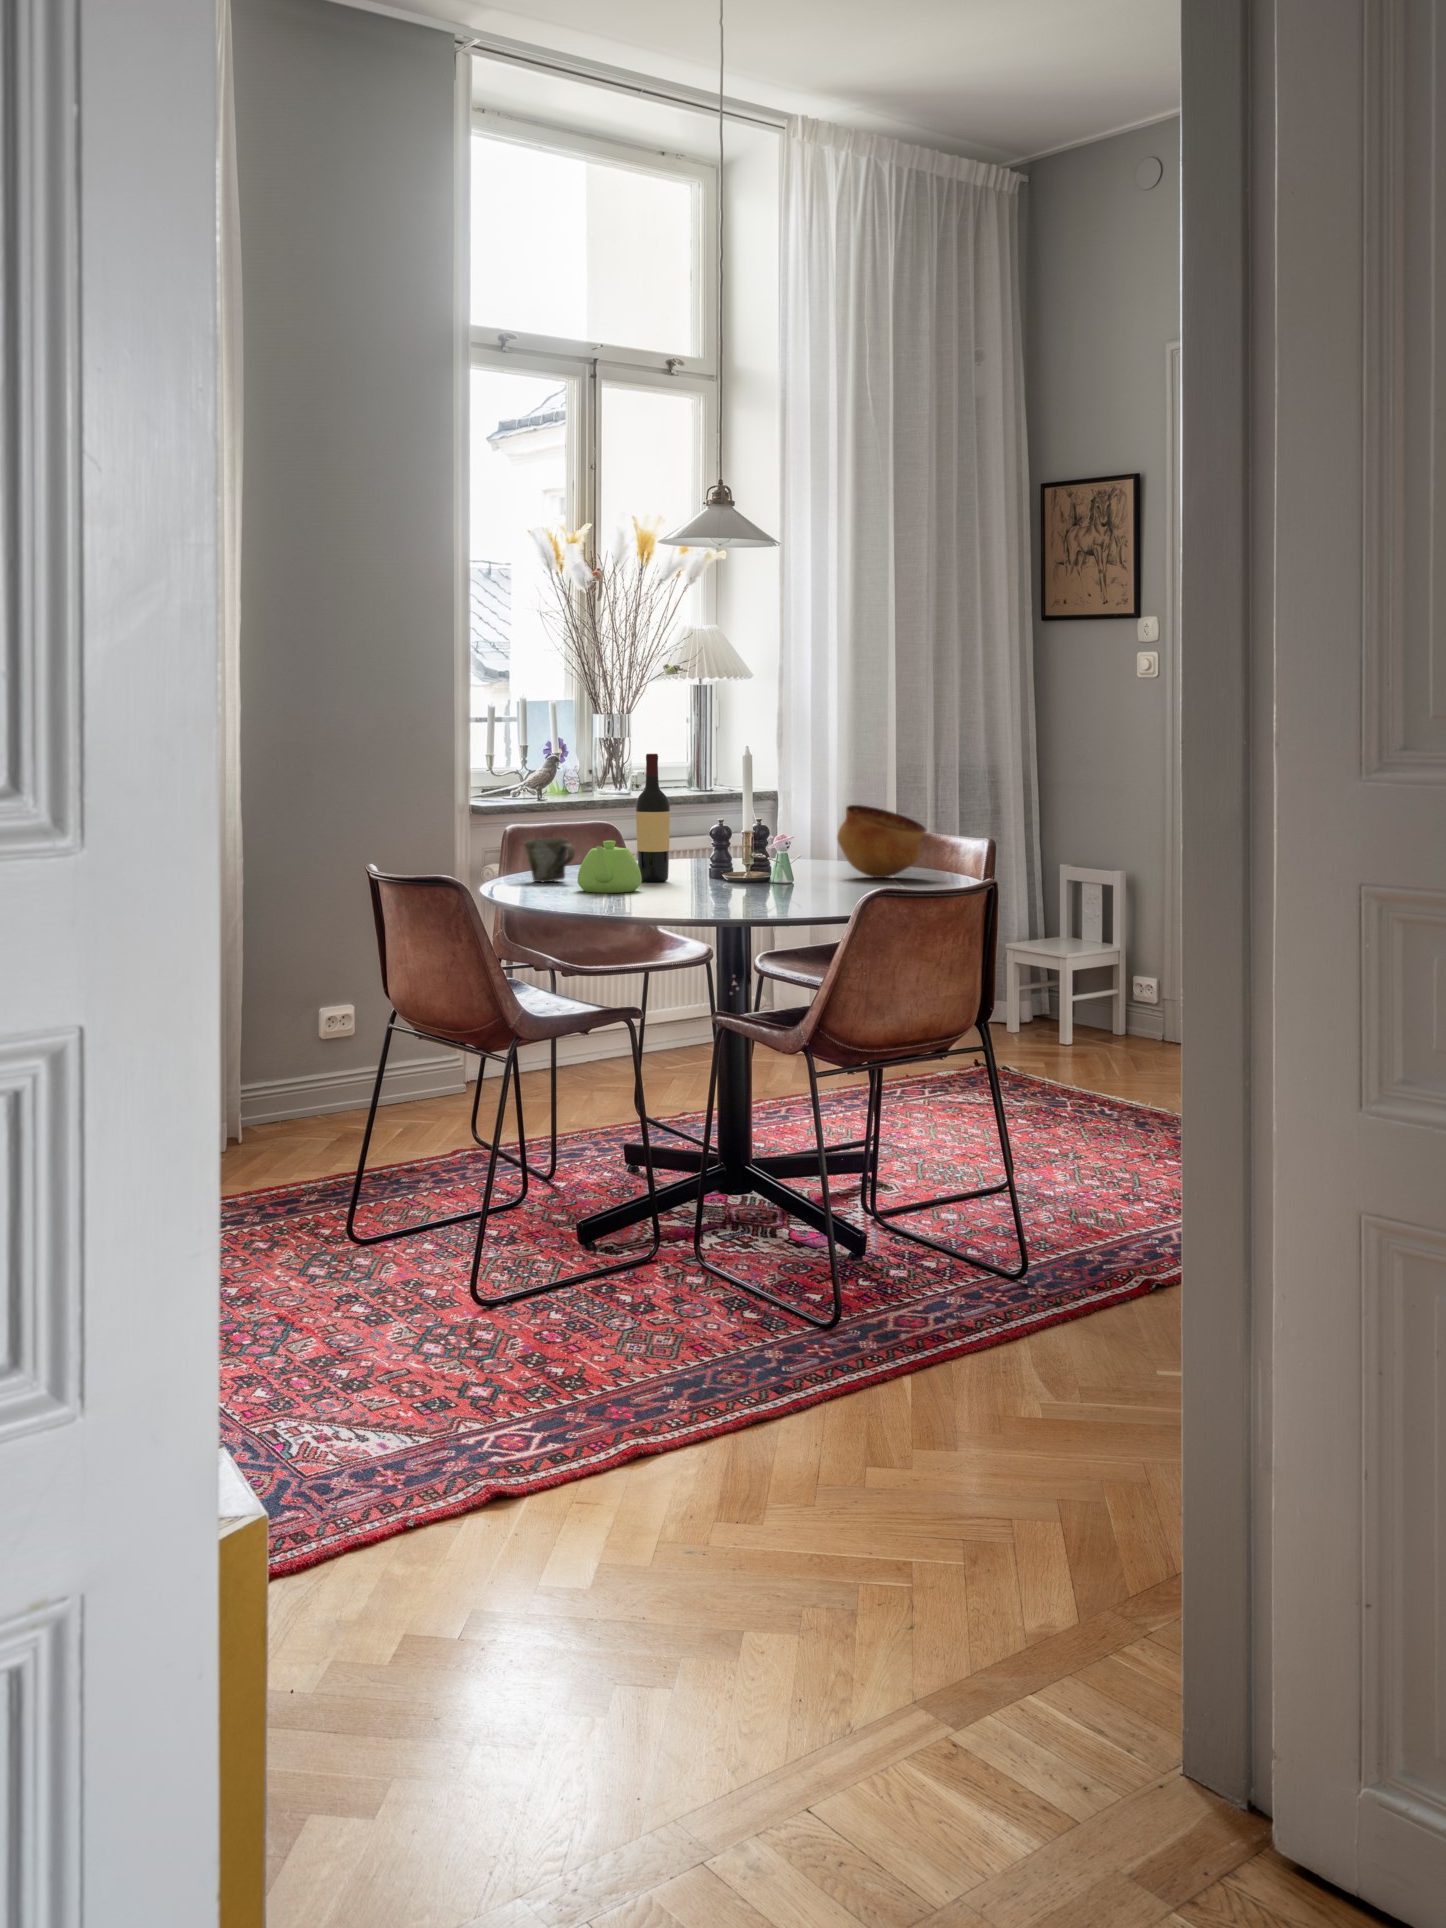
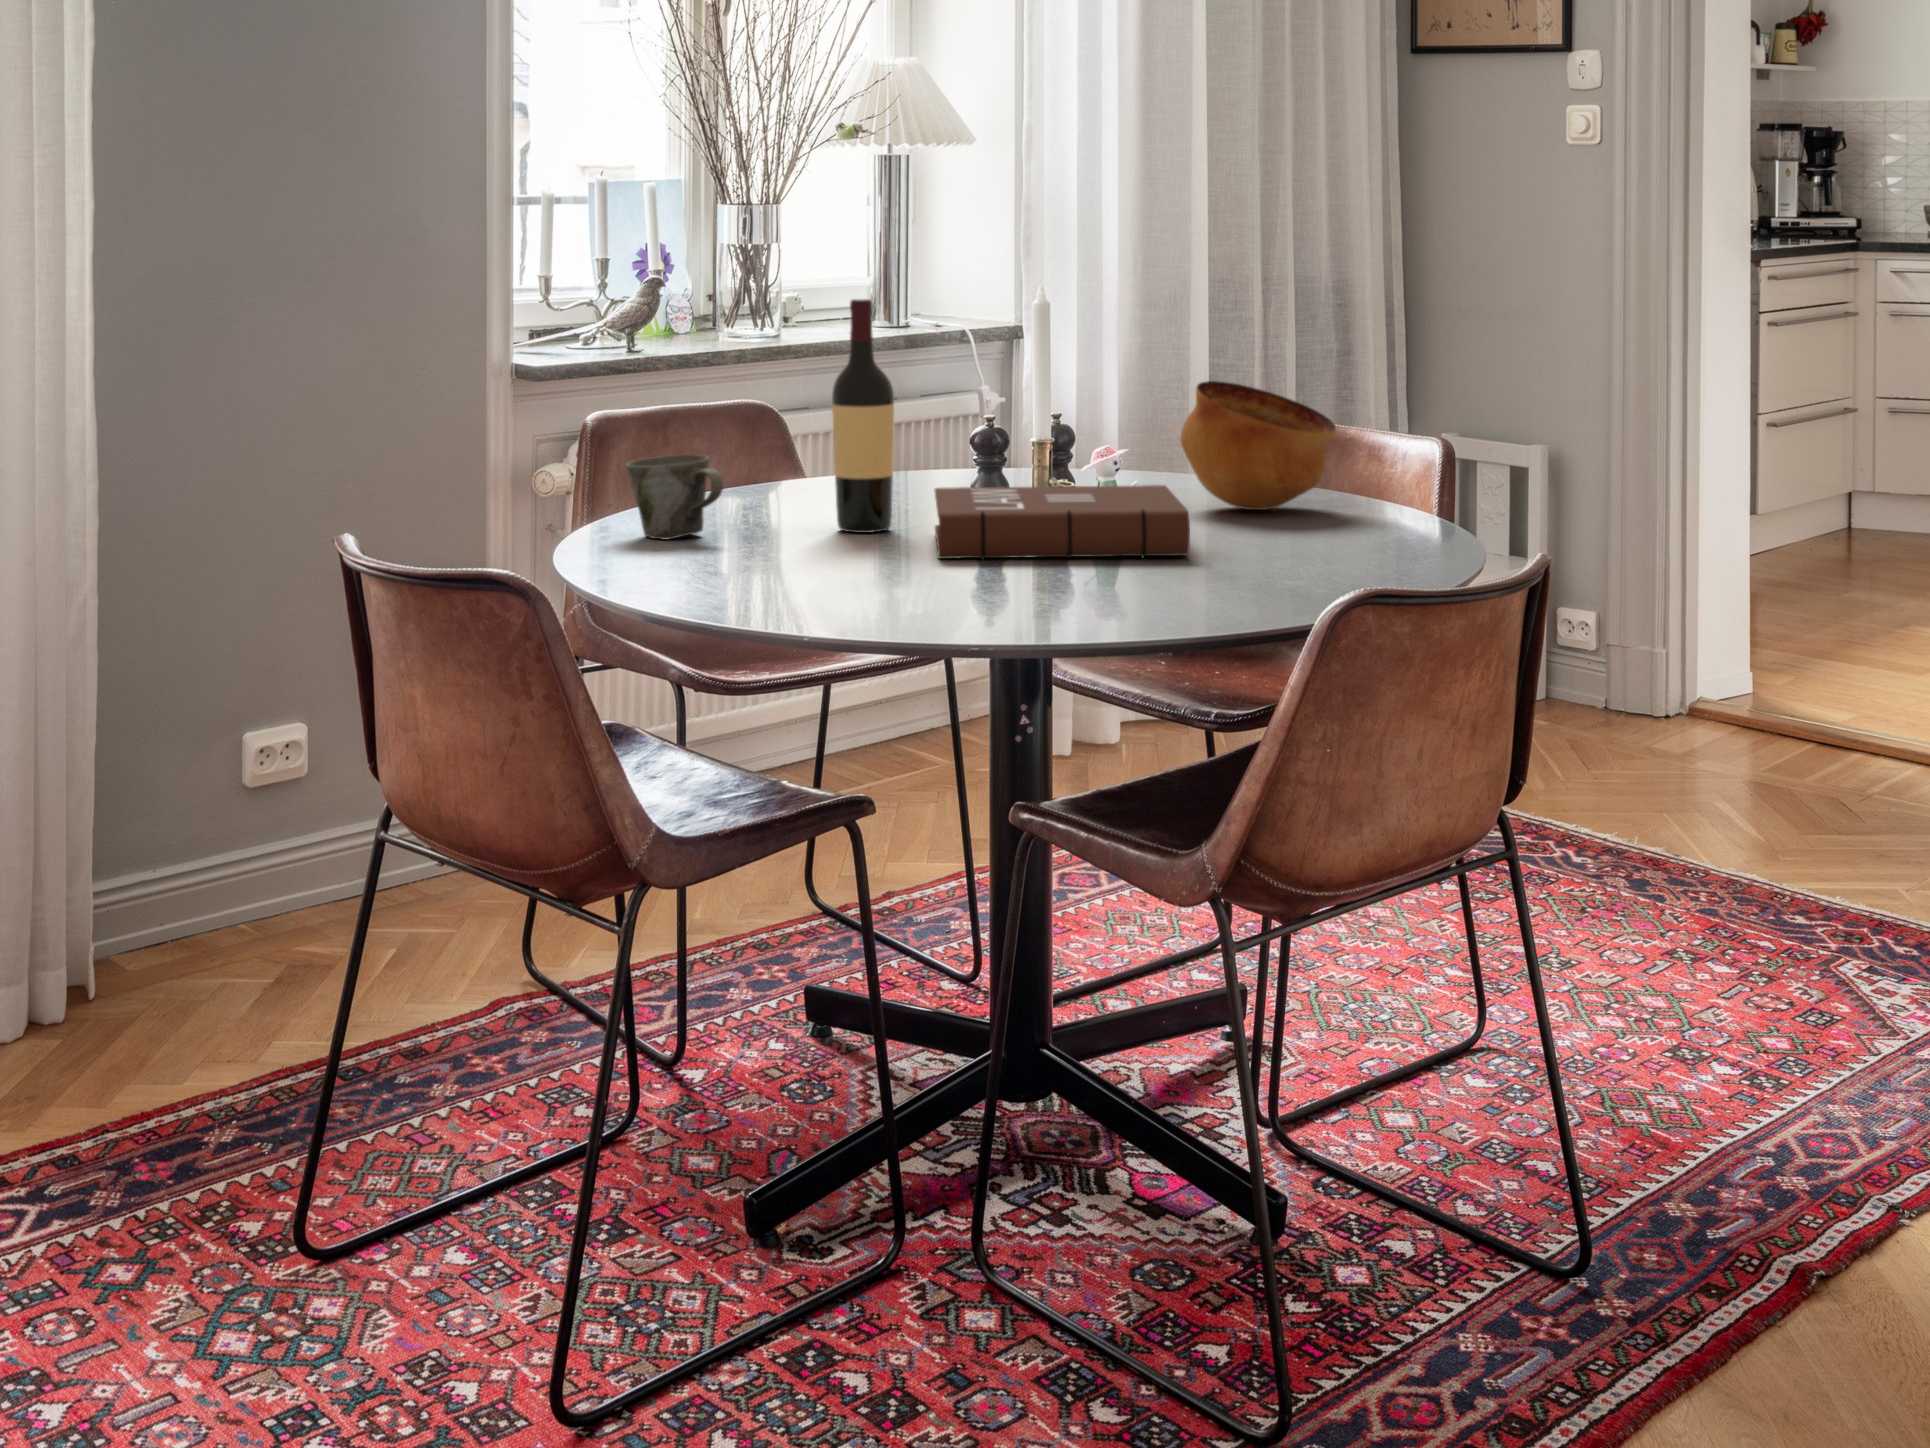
teapot: present [578,841,642,893] -> none [737,472,858,574]
book: none [686,857,823,891] -> present [934,485,1190,559]

